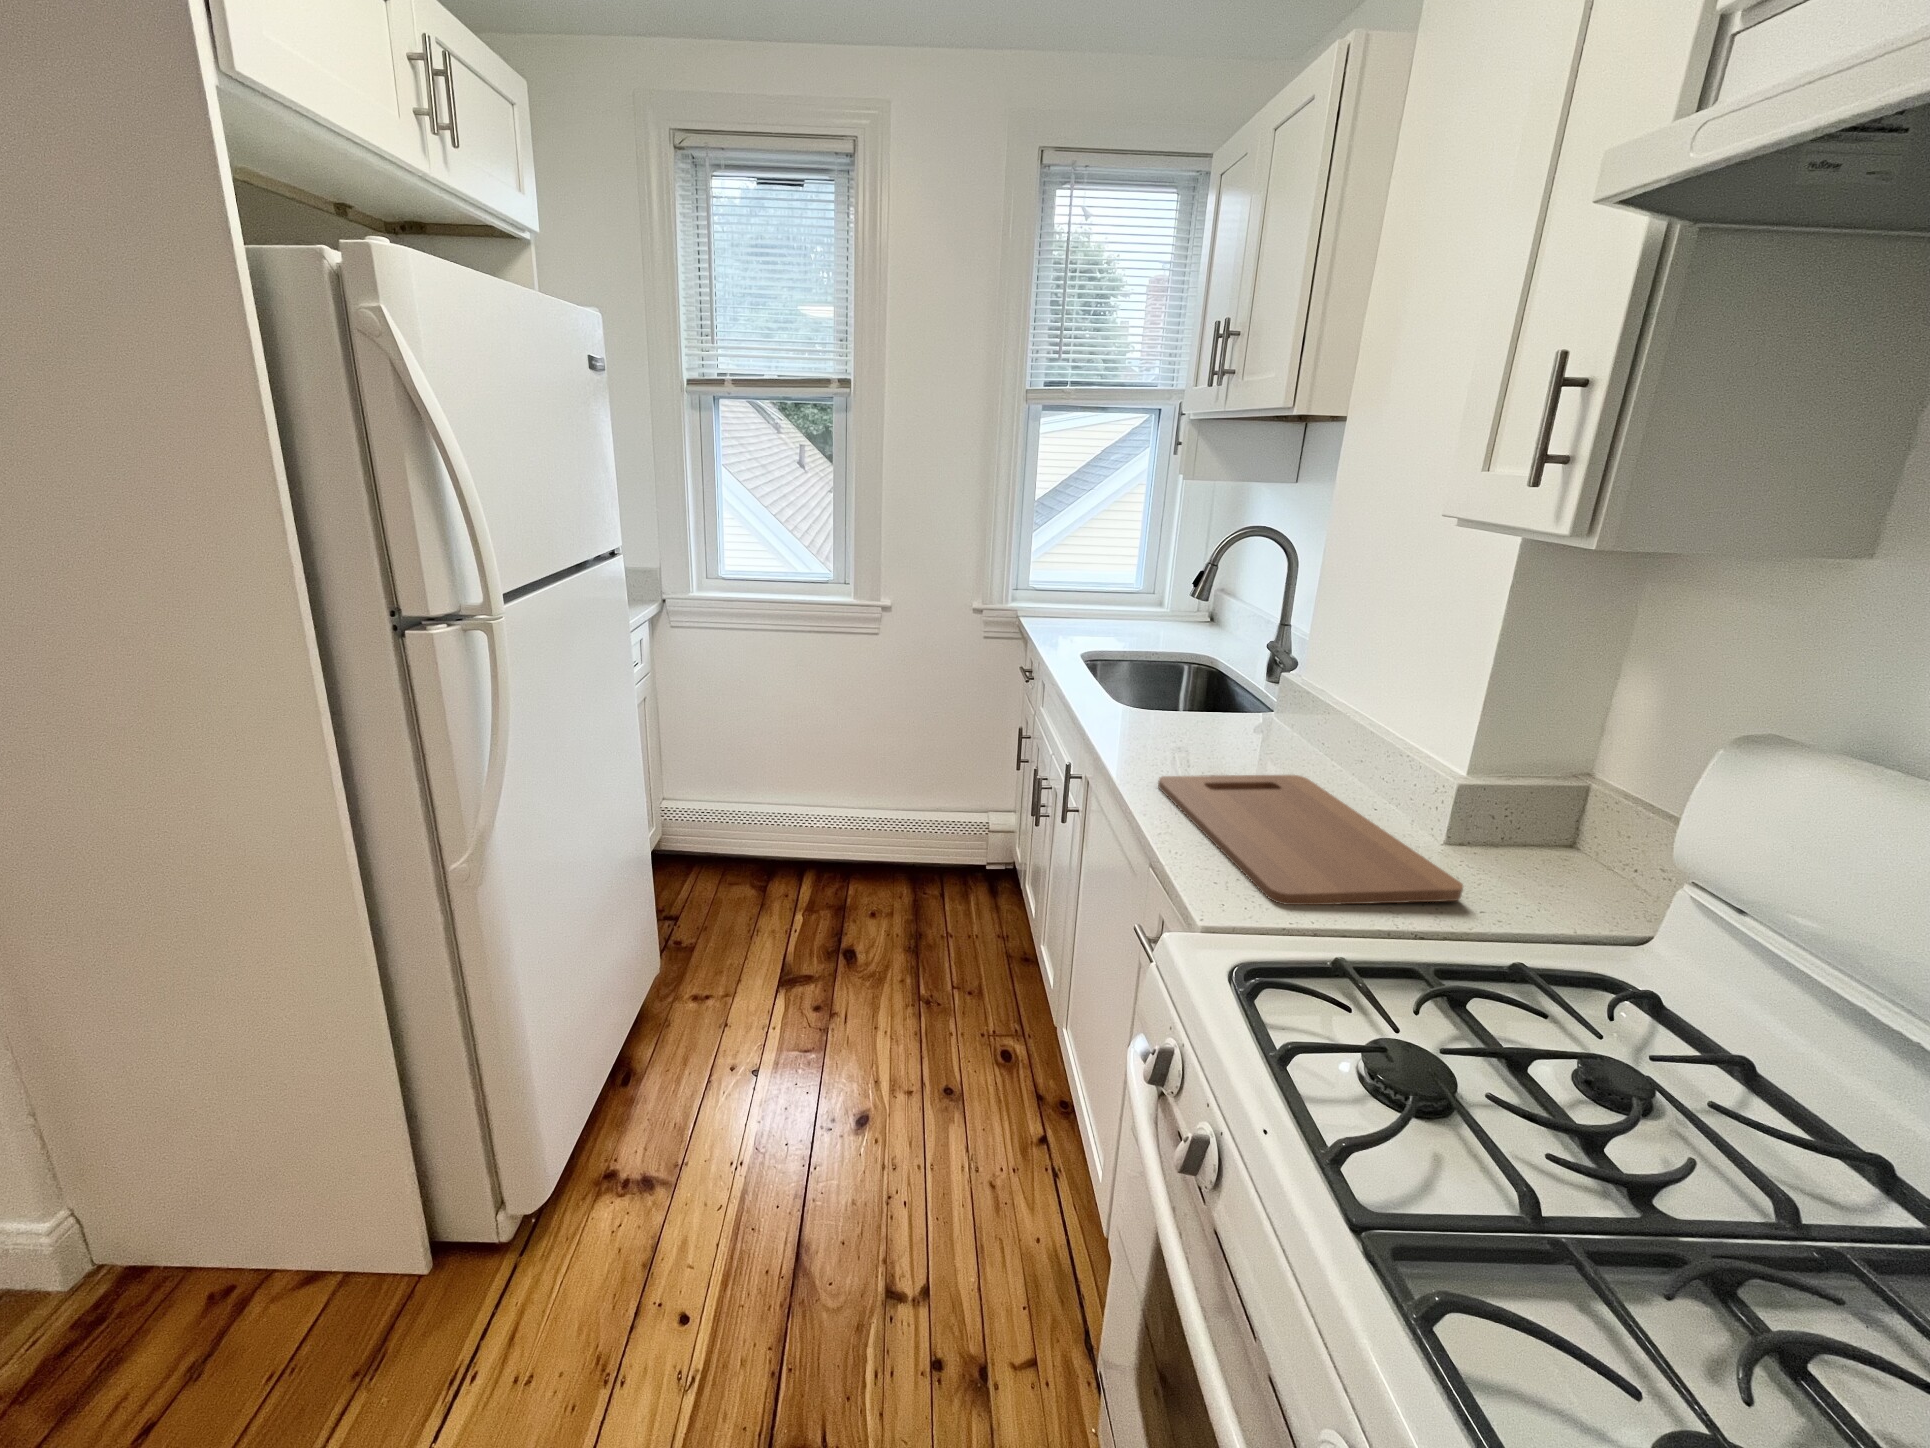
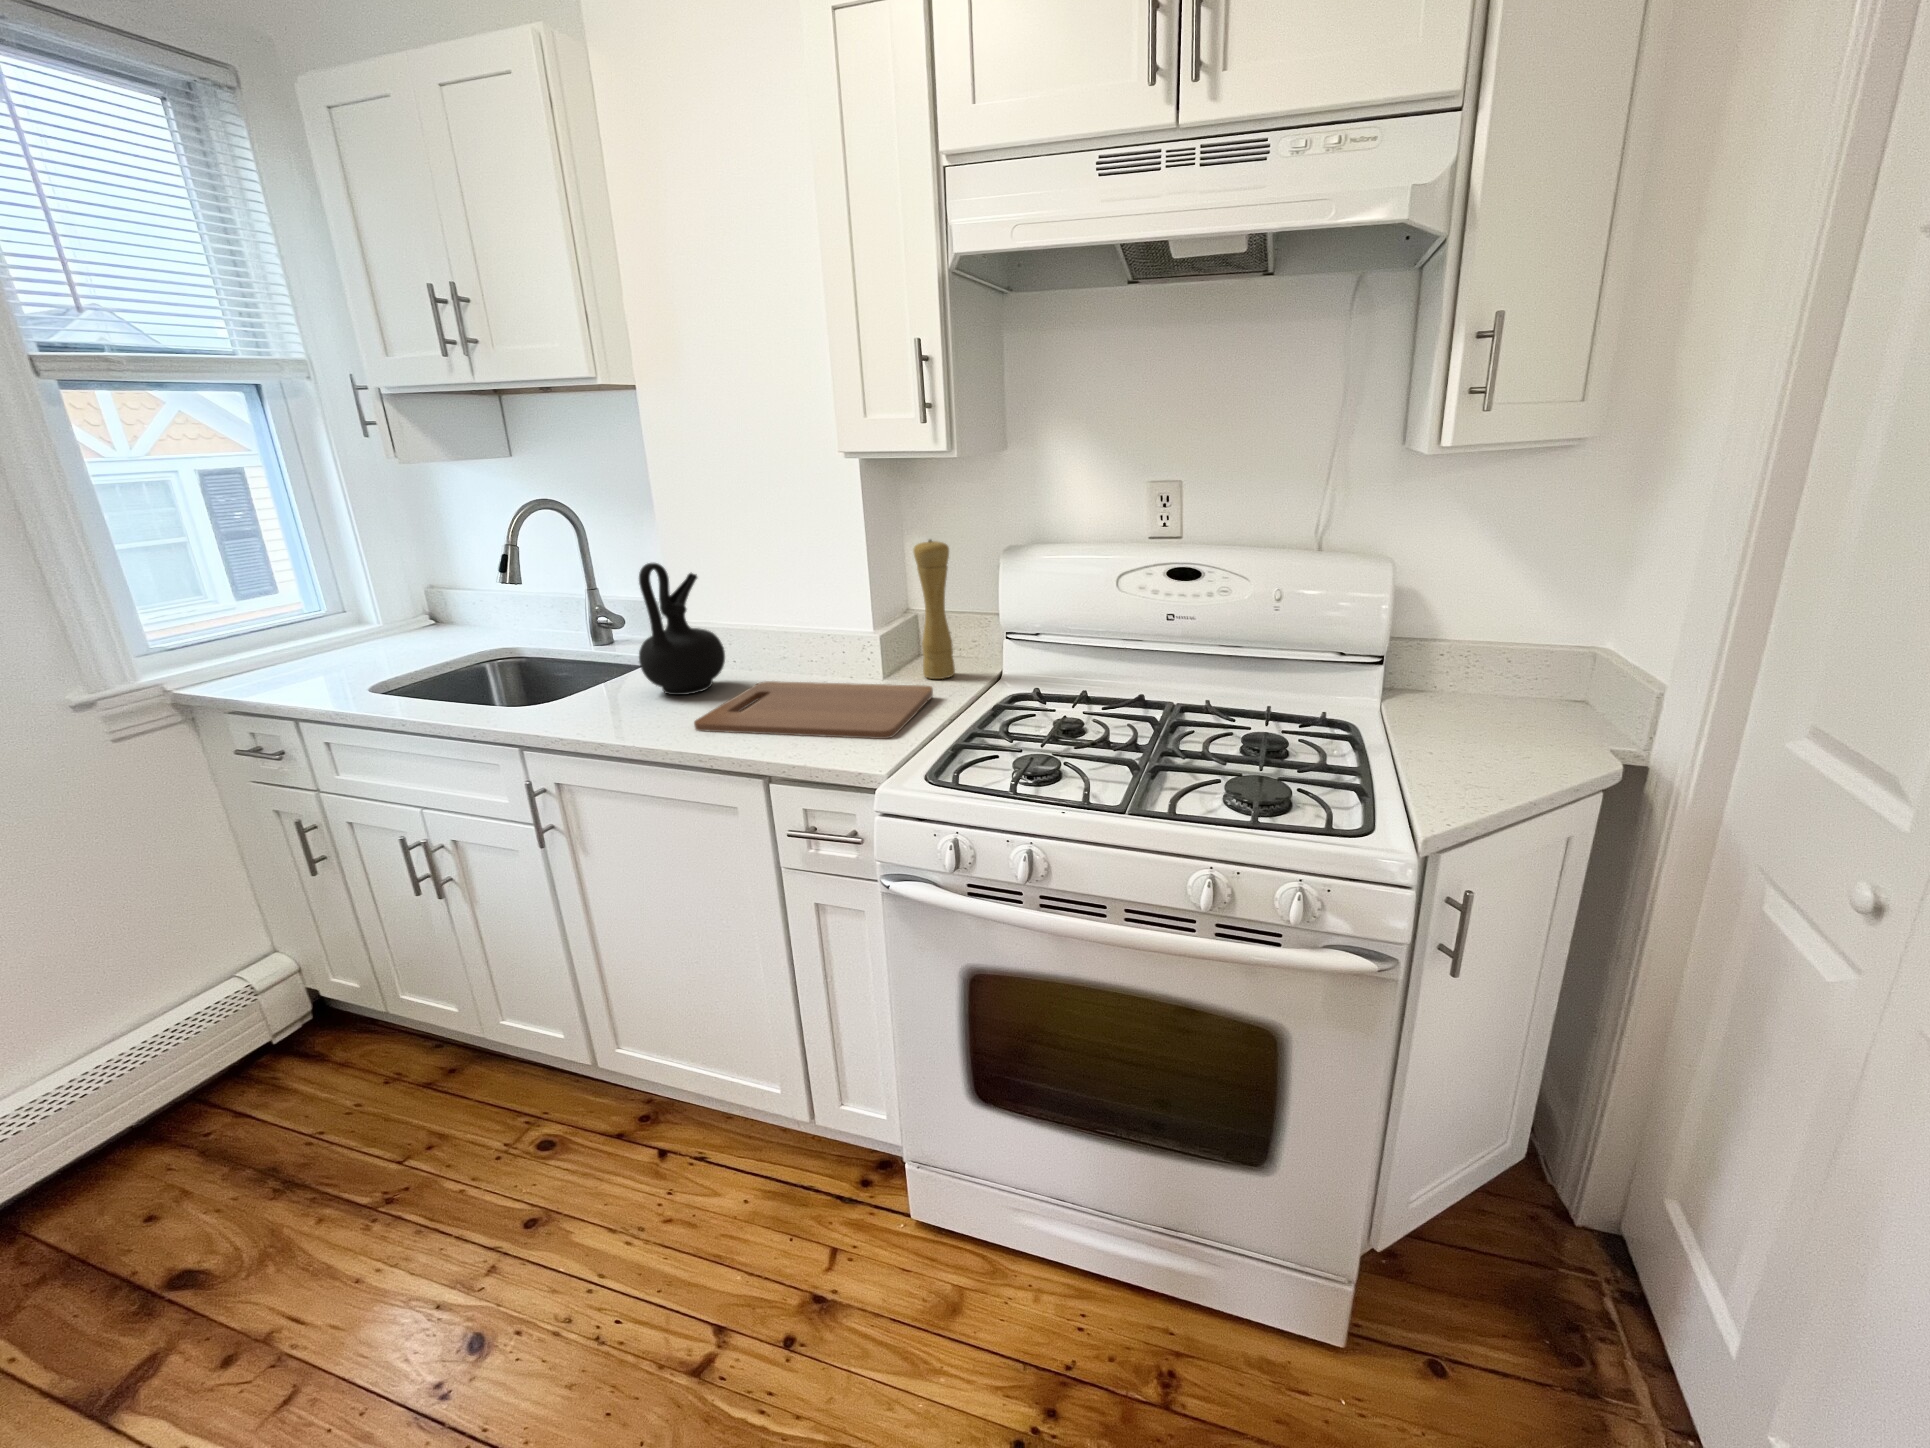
ceramic jug: none [1206,608,1302,759] -> present [639,563,725,695]
pepper mill: none [1523,676,1648,901] -> present [913,540,955,679]

